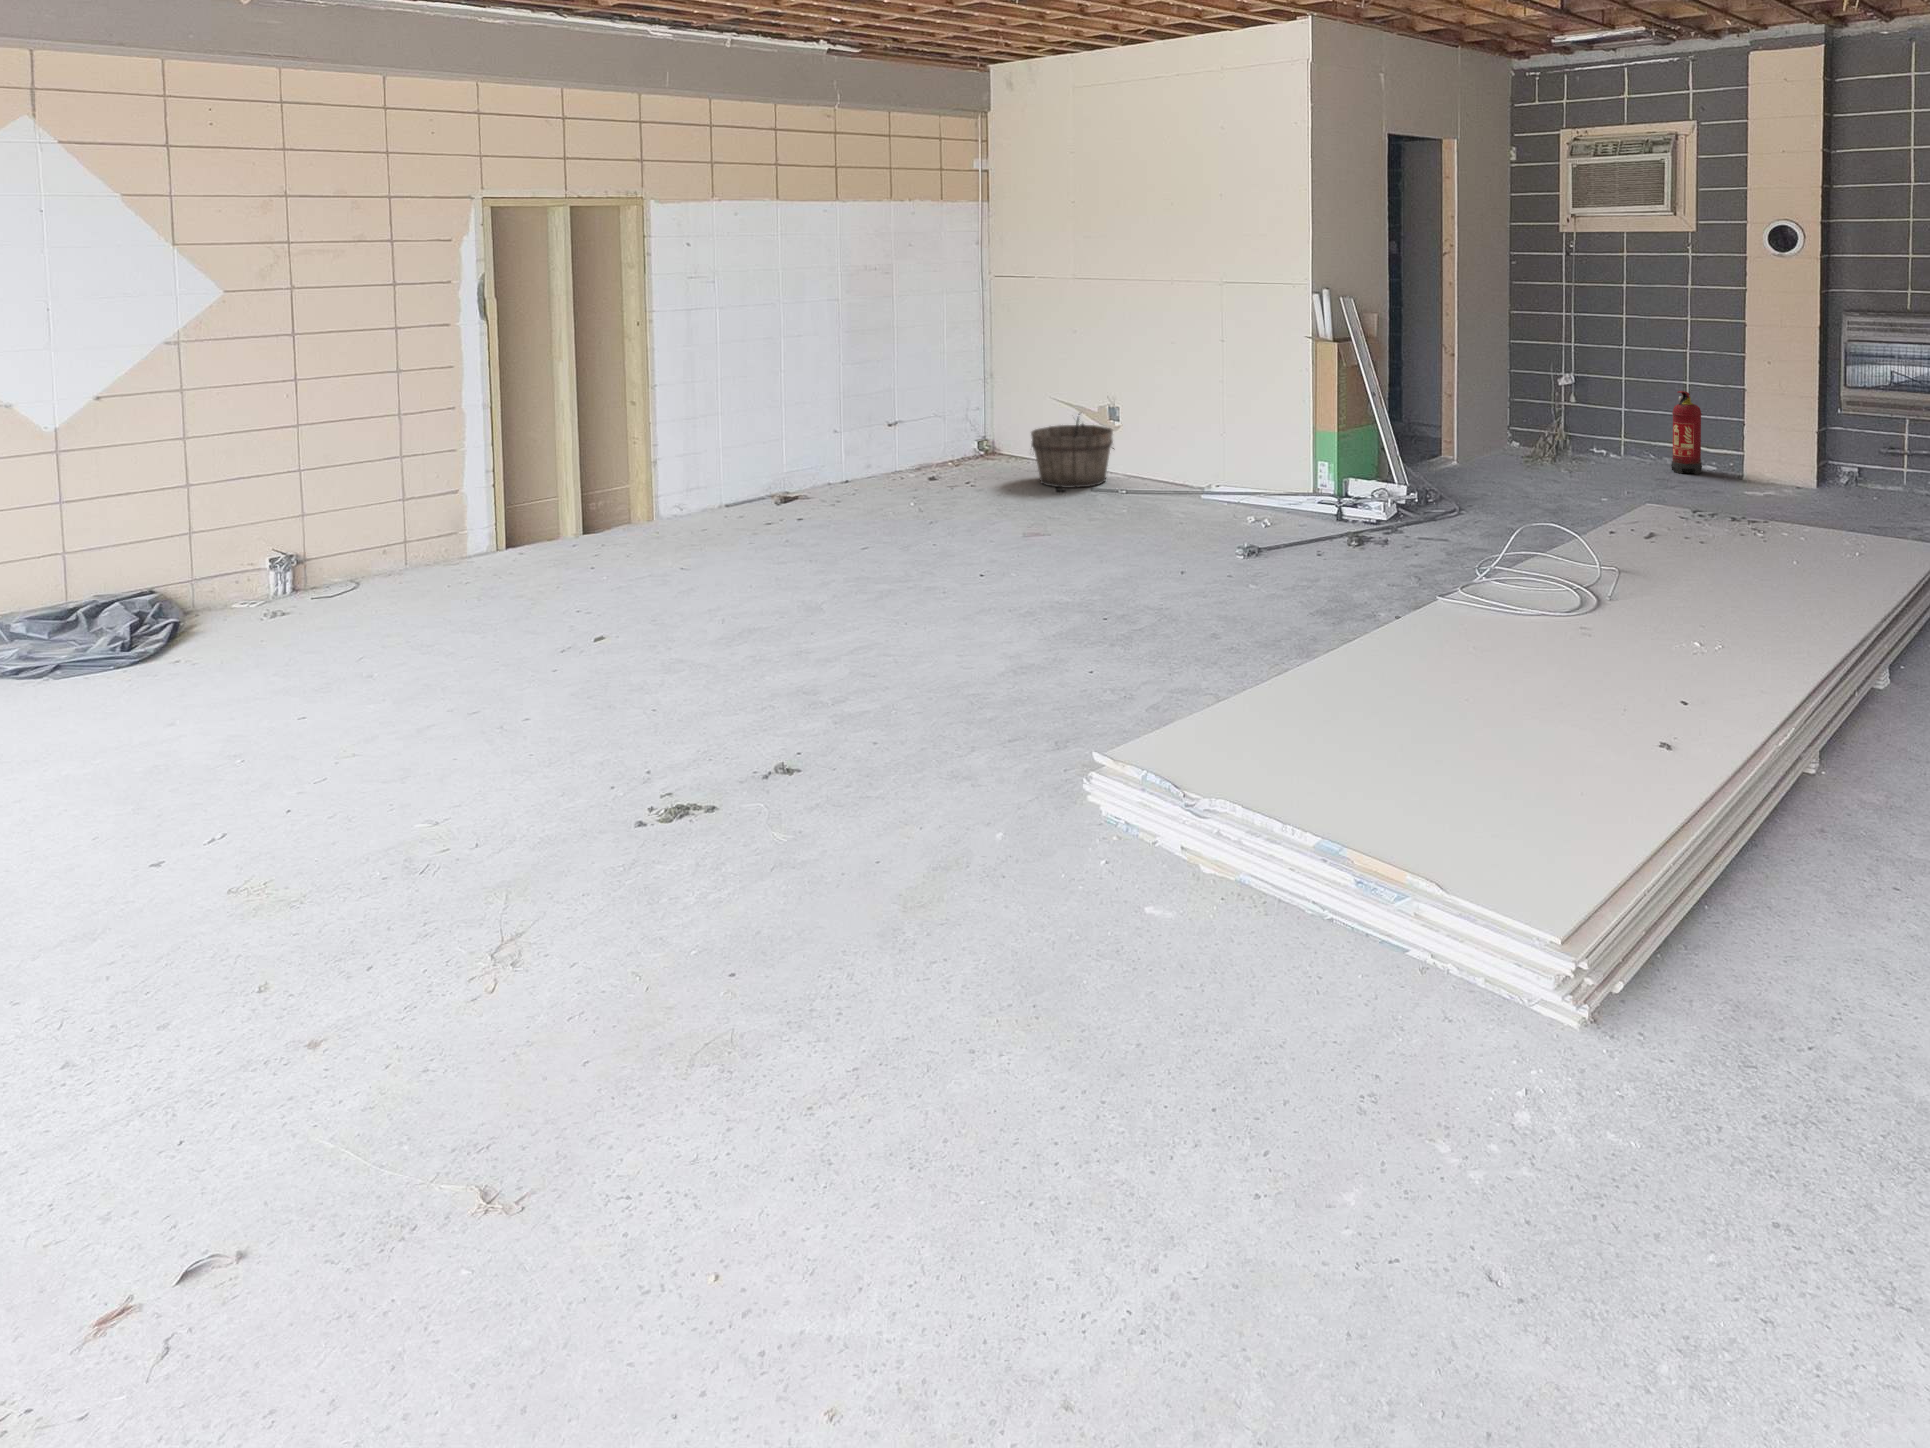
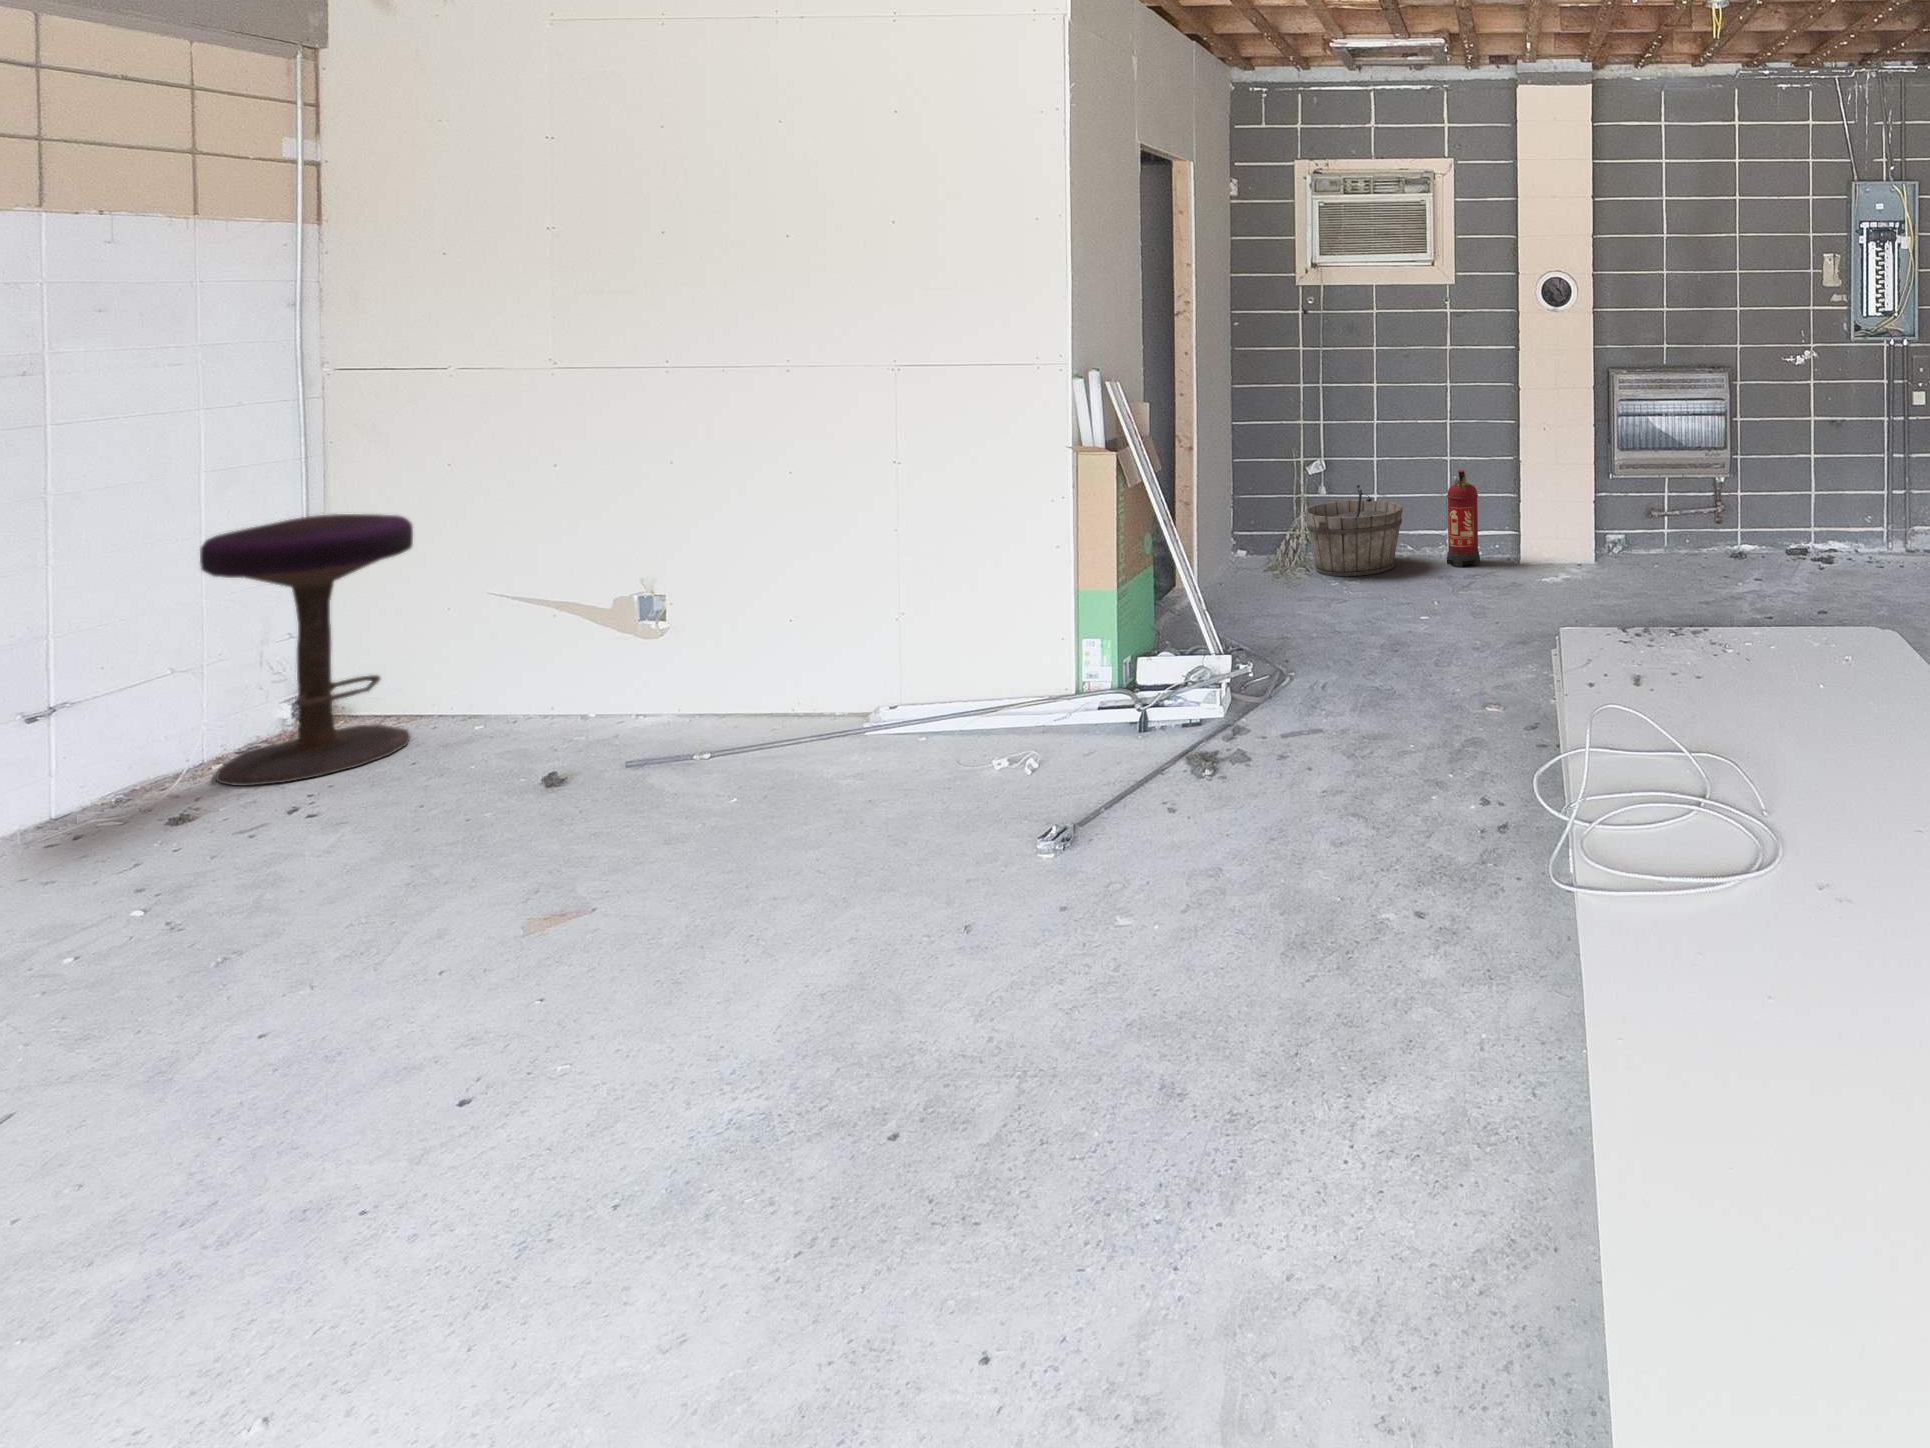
stool: none [943,349,1019,473] -> present [200,514,413,786]
wooden bucket: present [1031,414,1114,488] -> present [1305,485,1403,576]

